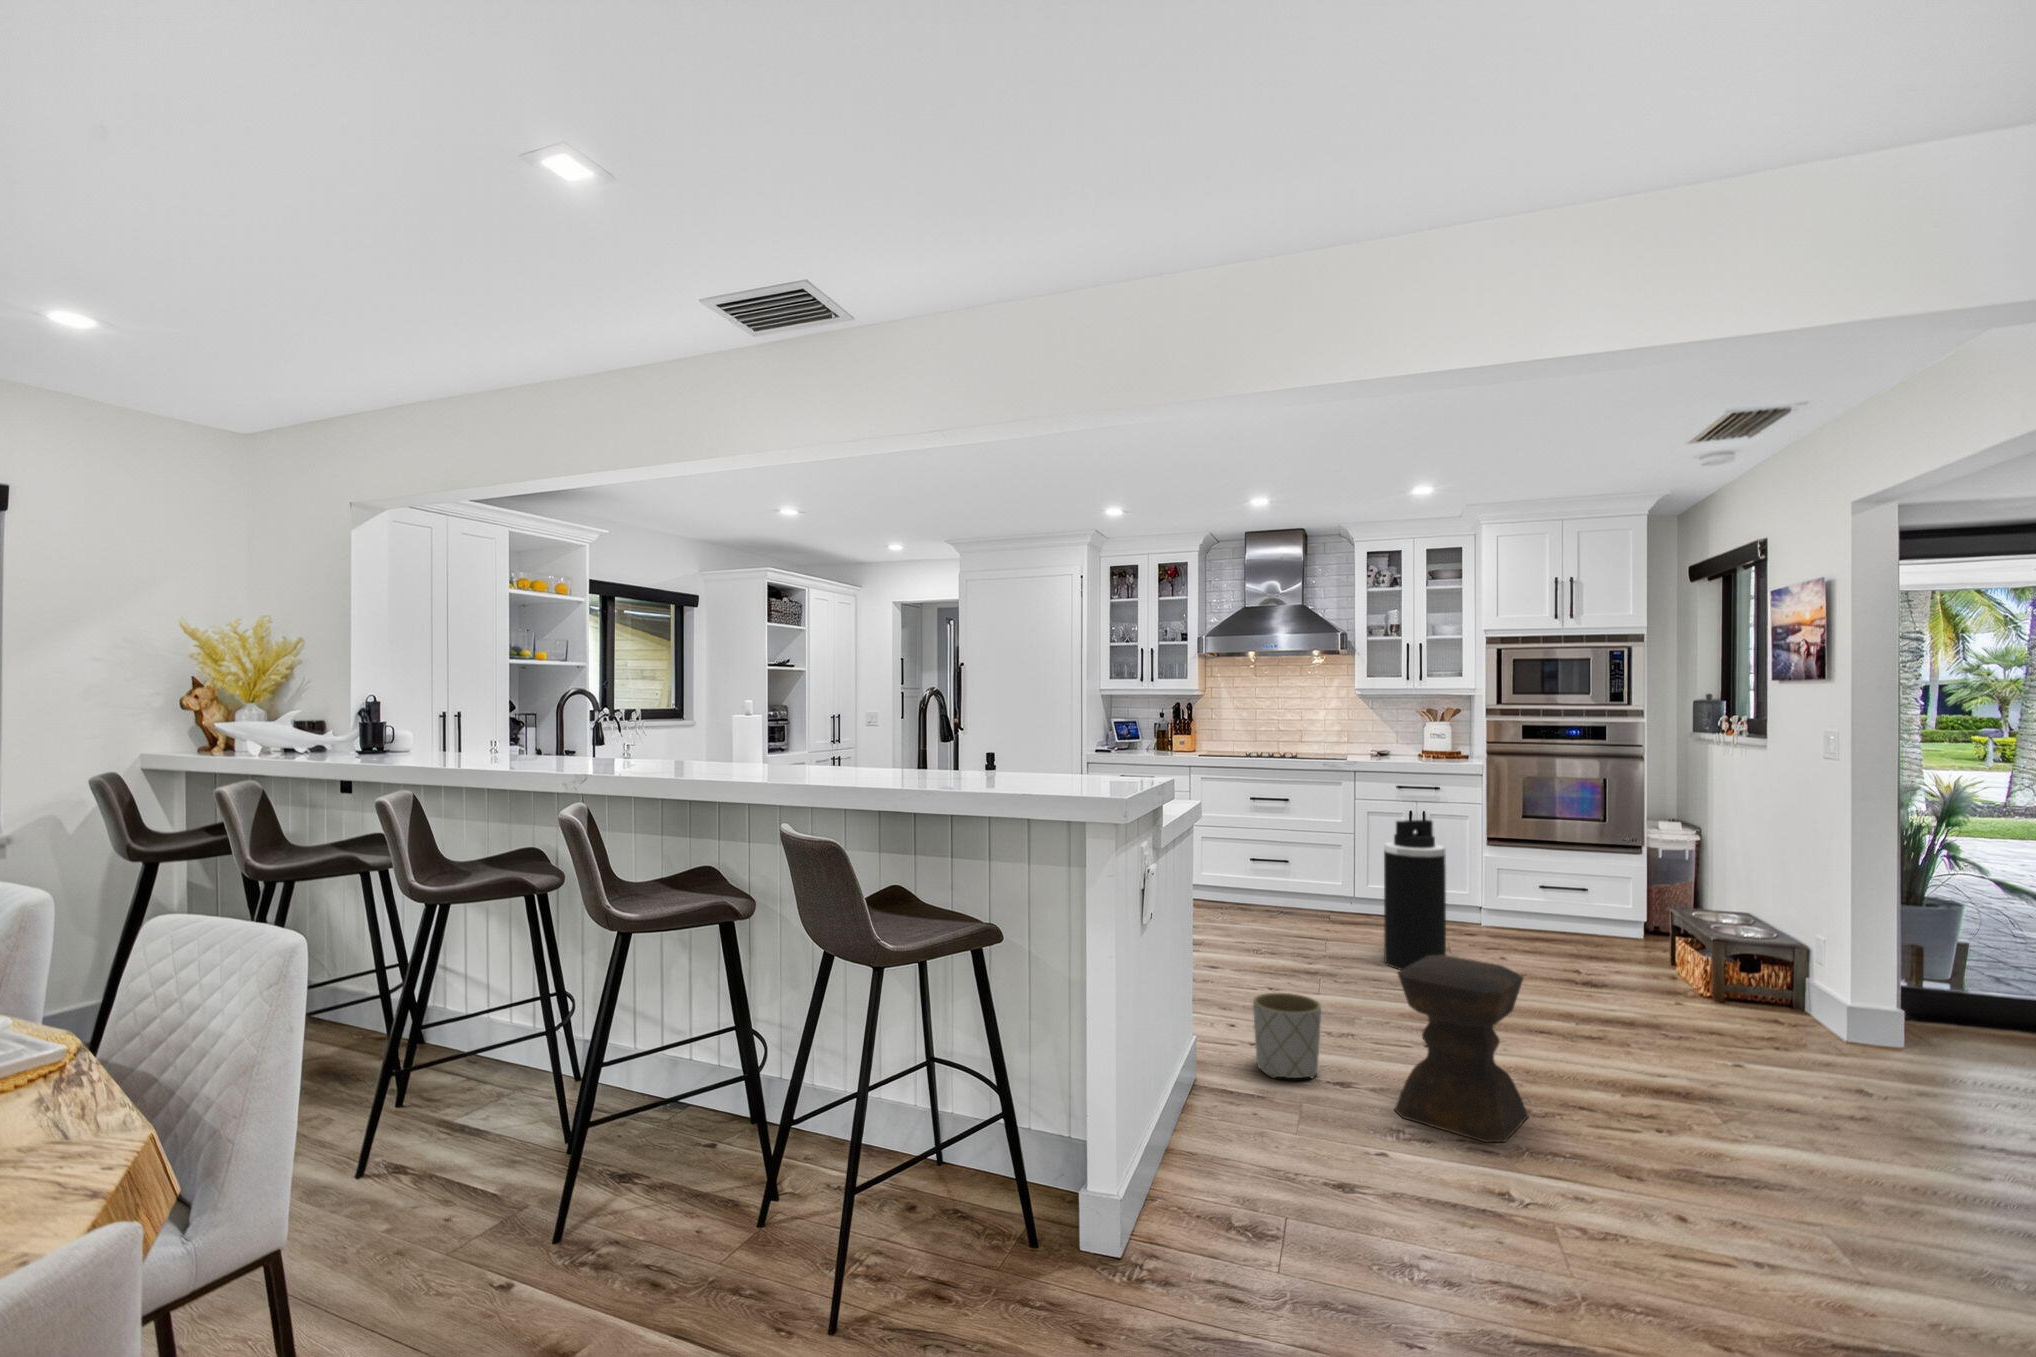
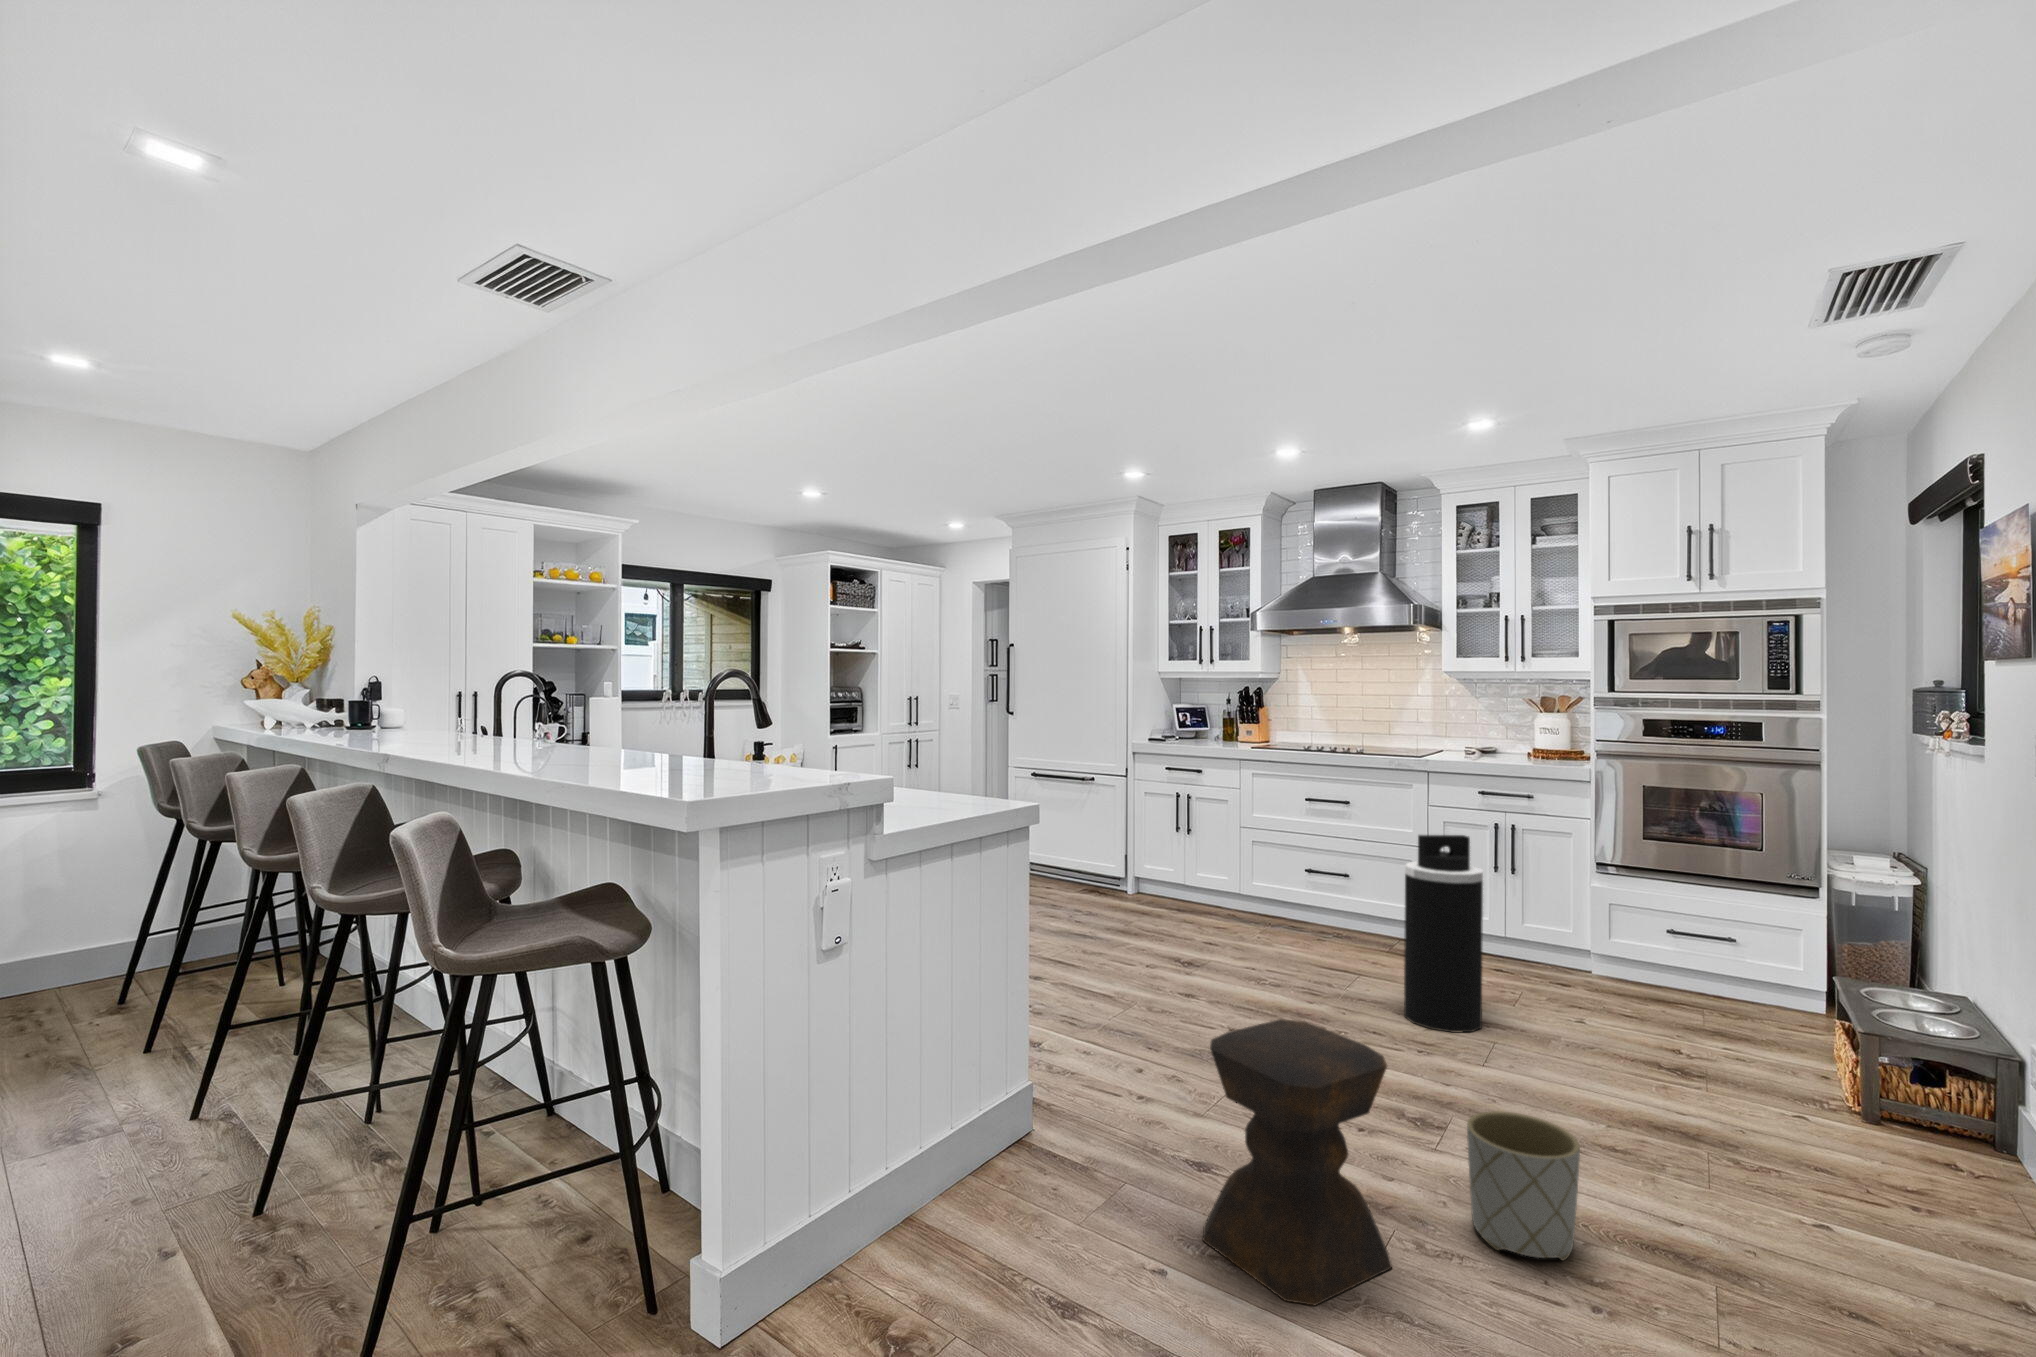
planter: present [1253,993,1321,1079] -> present [1467,1111,1580,1260]

